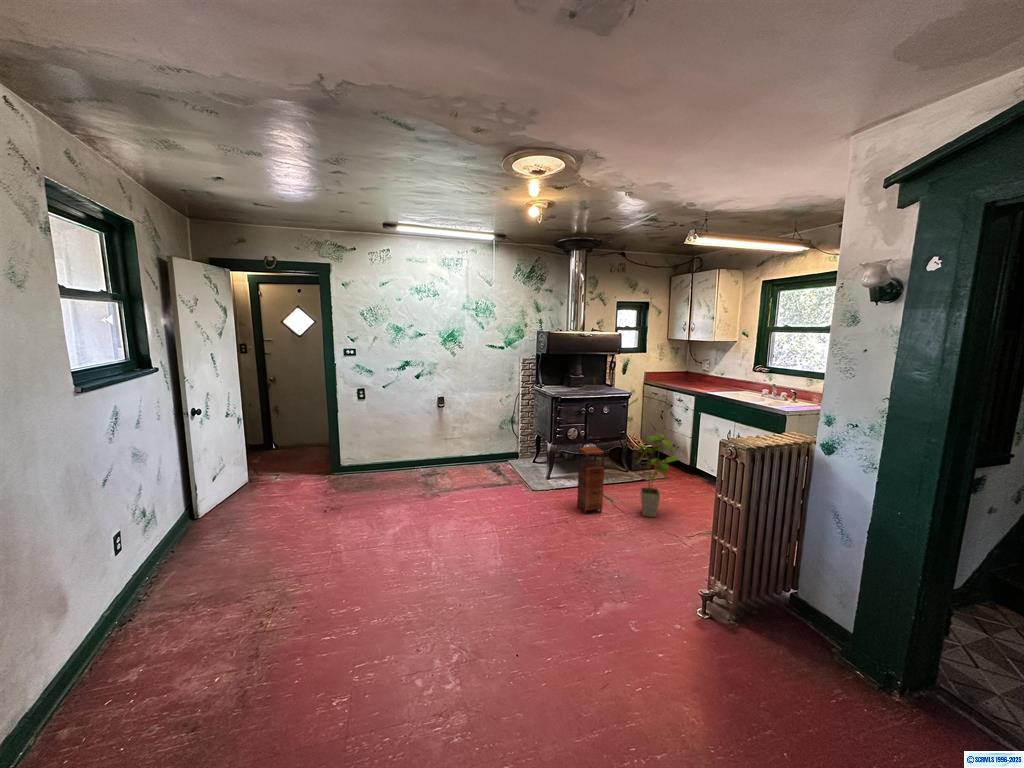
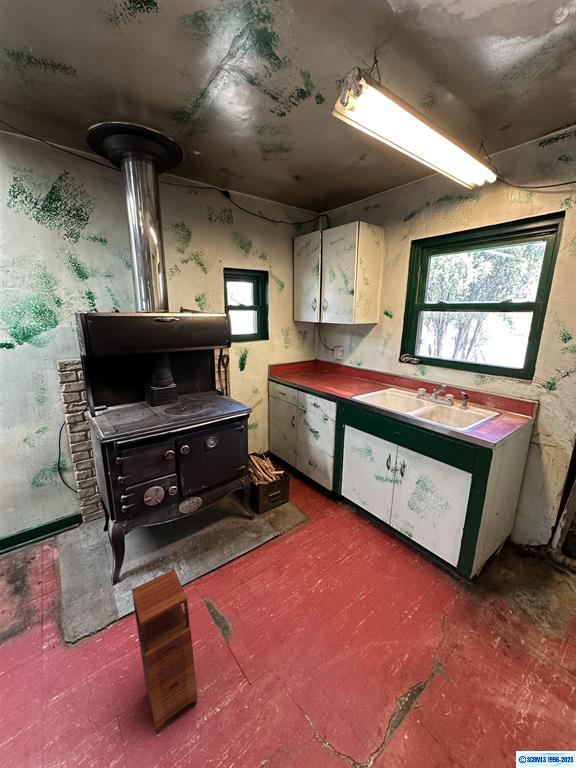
house plant: present [636,433,679,517] -> none [255,534,344,685]

